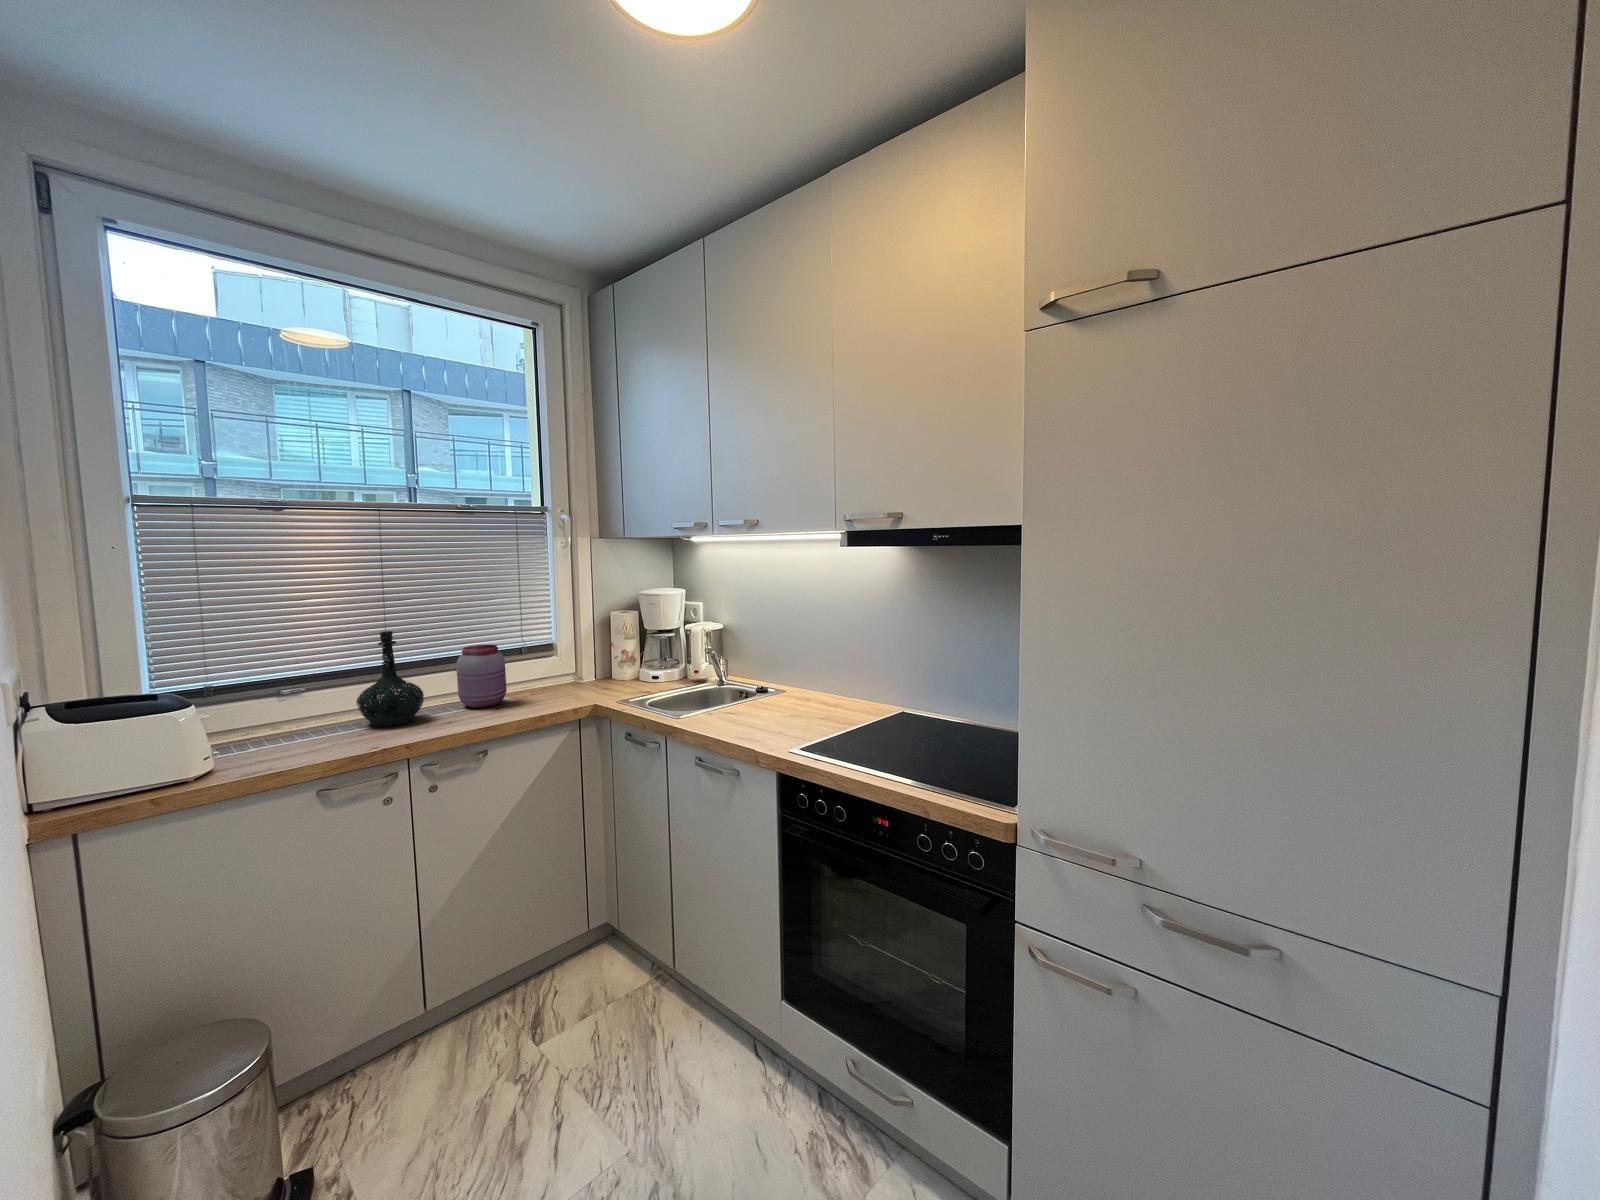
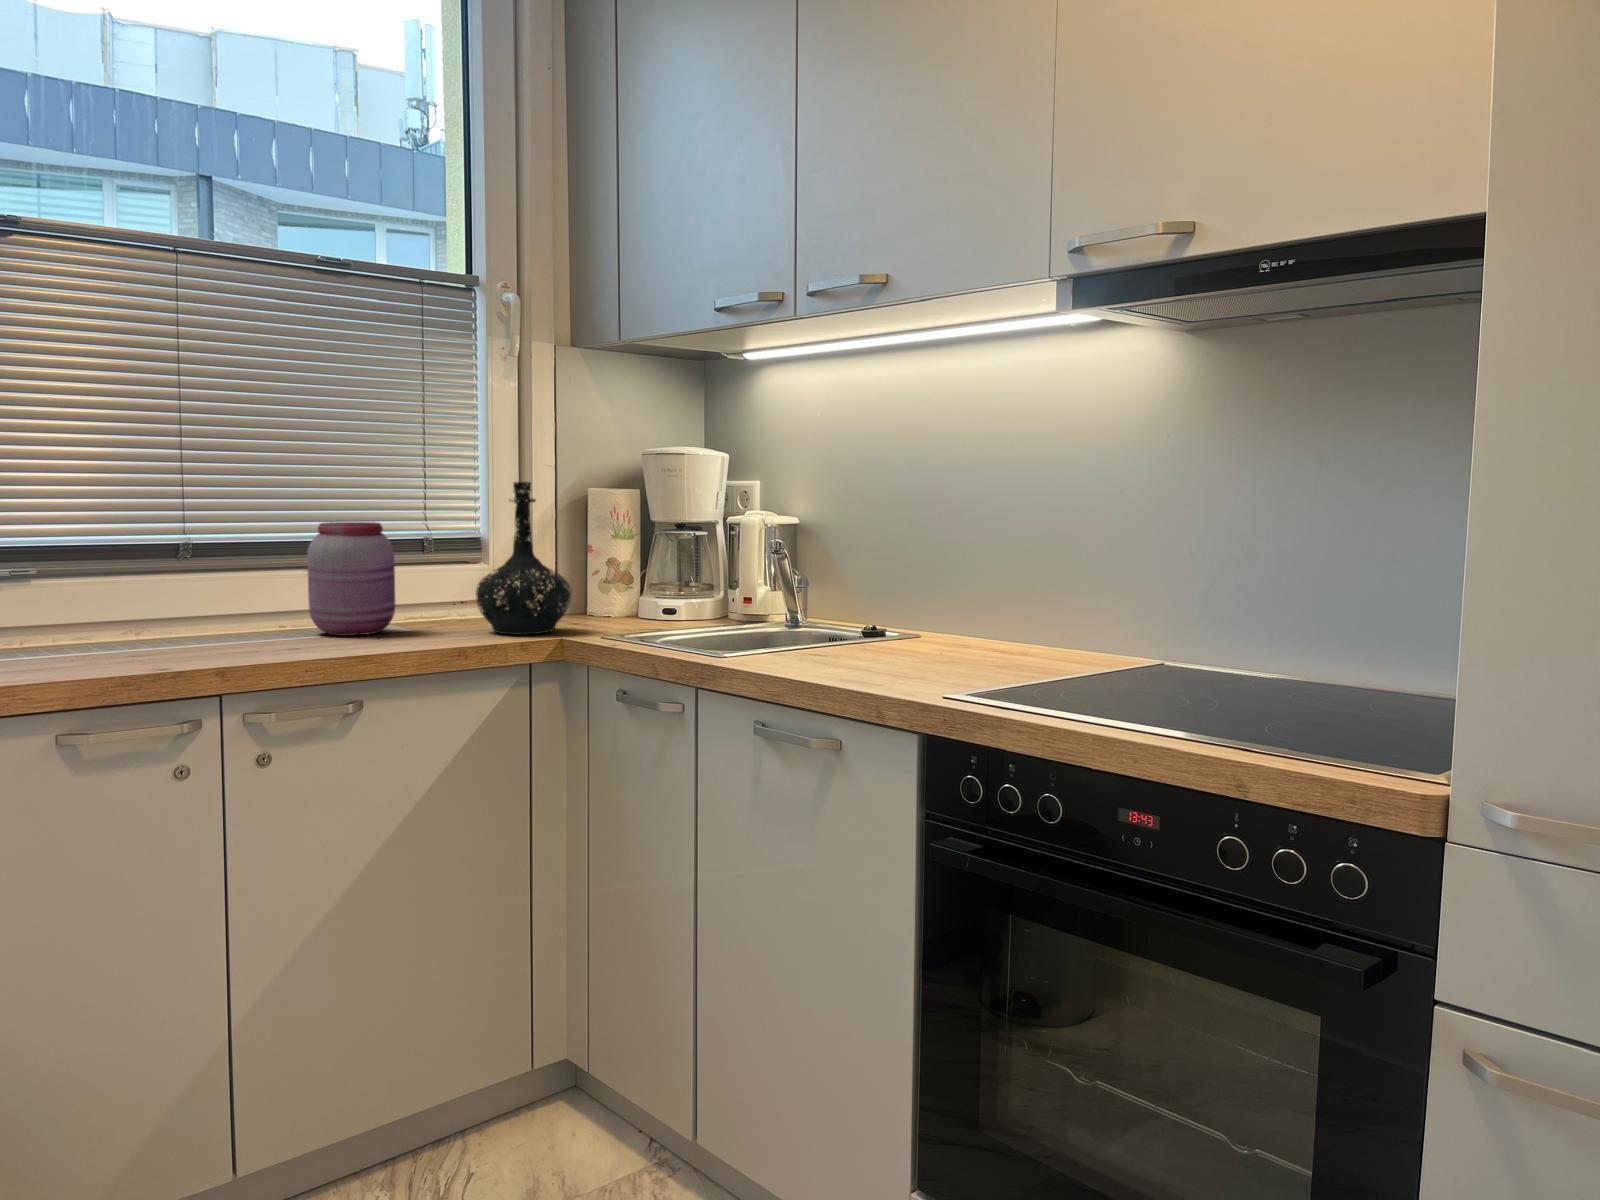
bottle: present [356,631,424,726] -> present [476,482,571,635]

